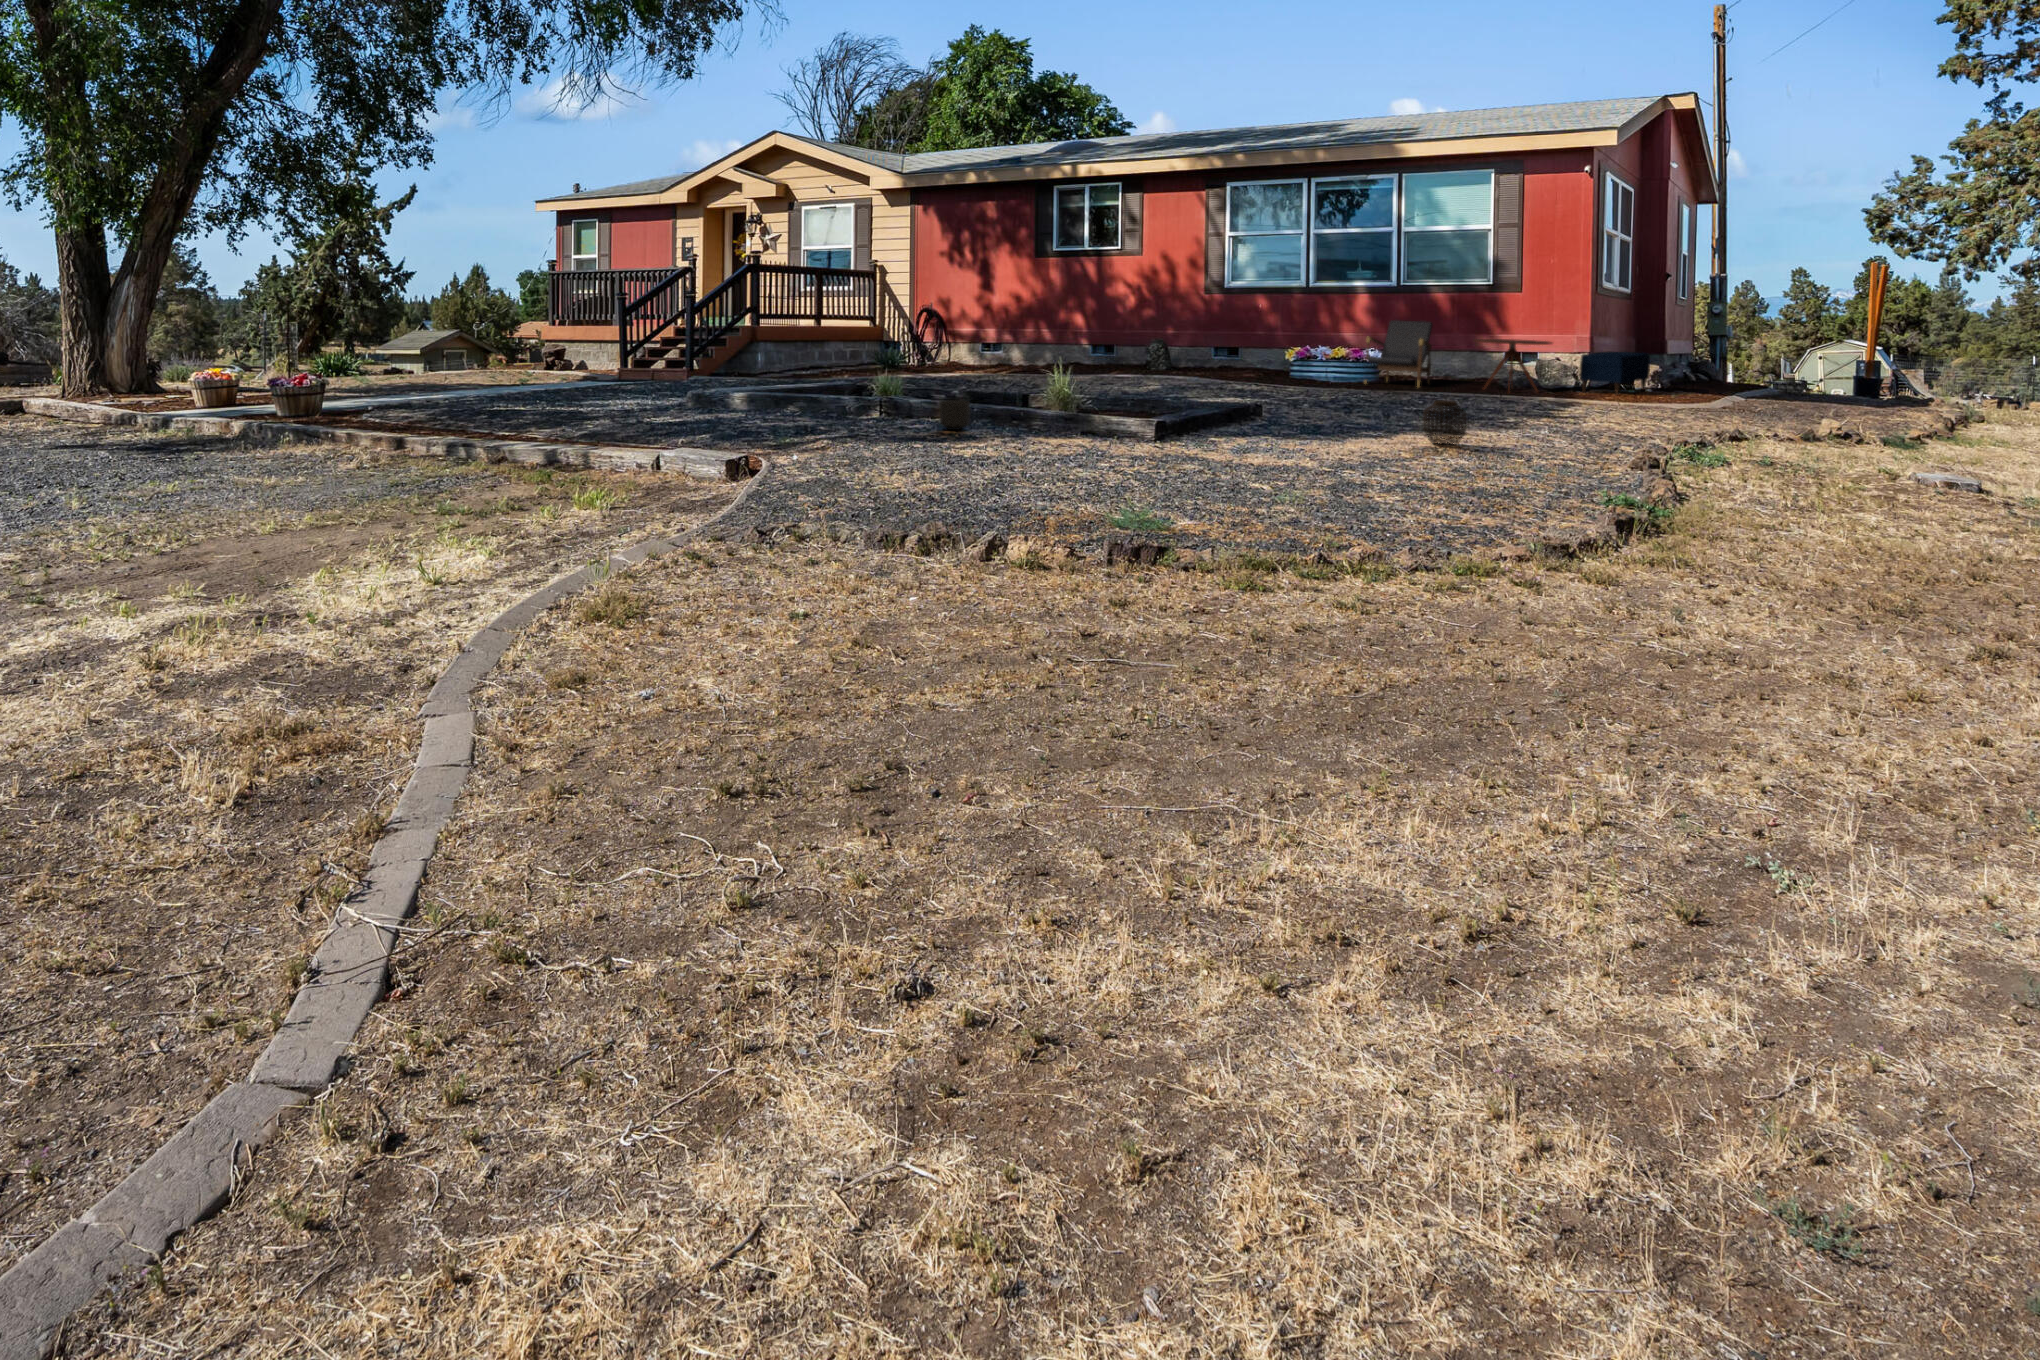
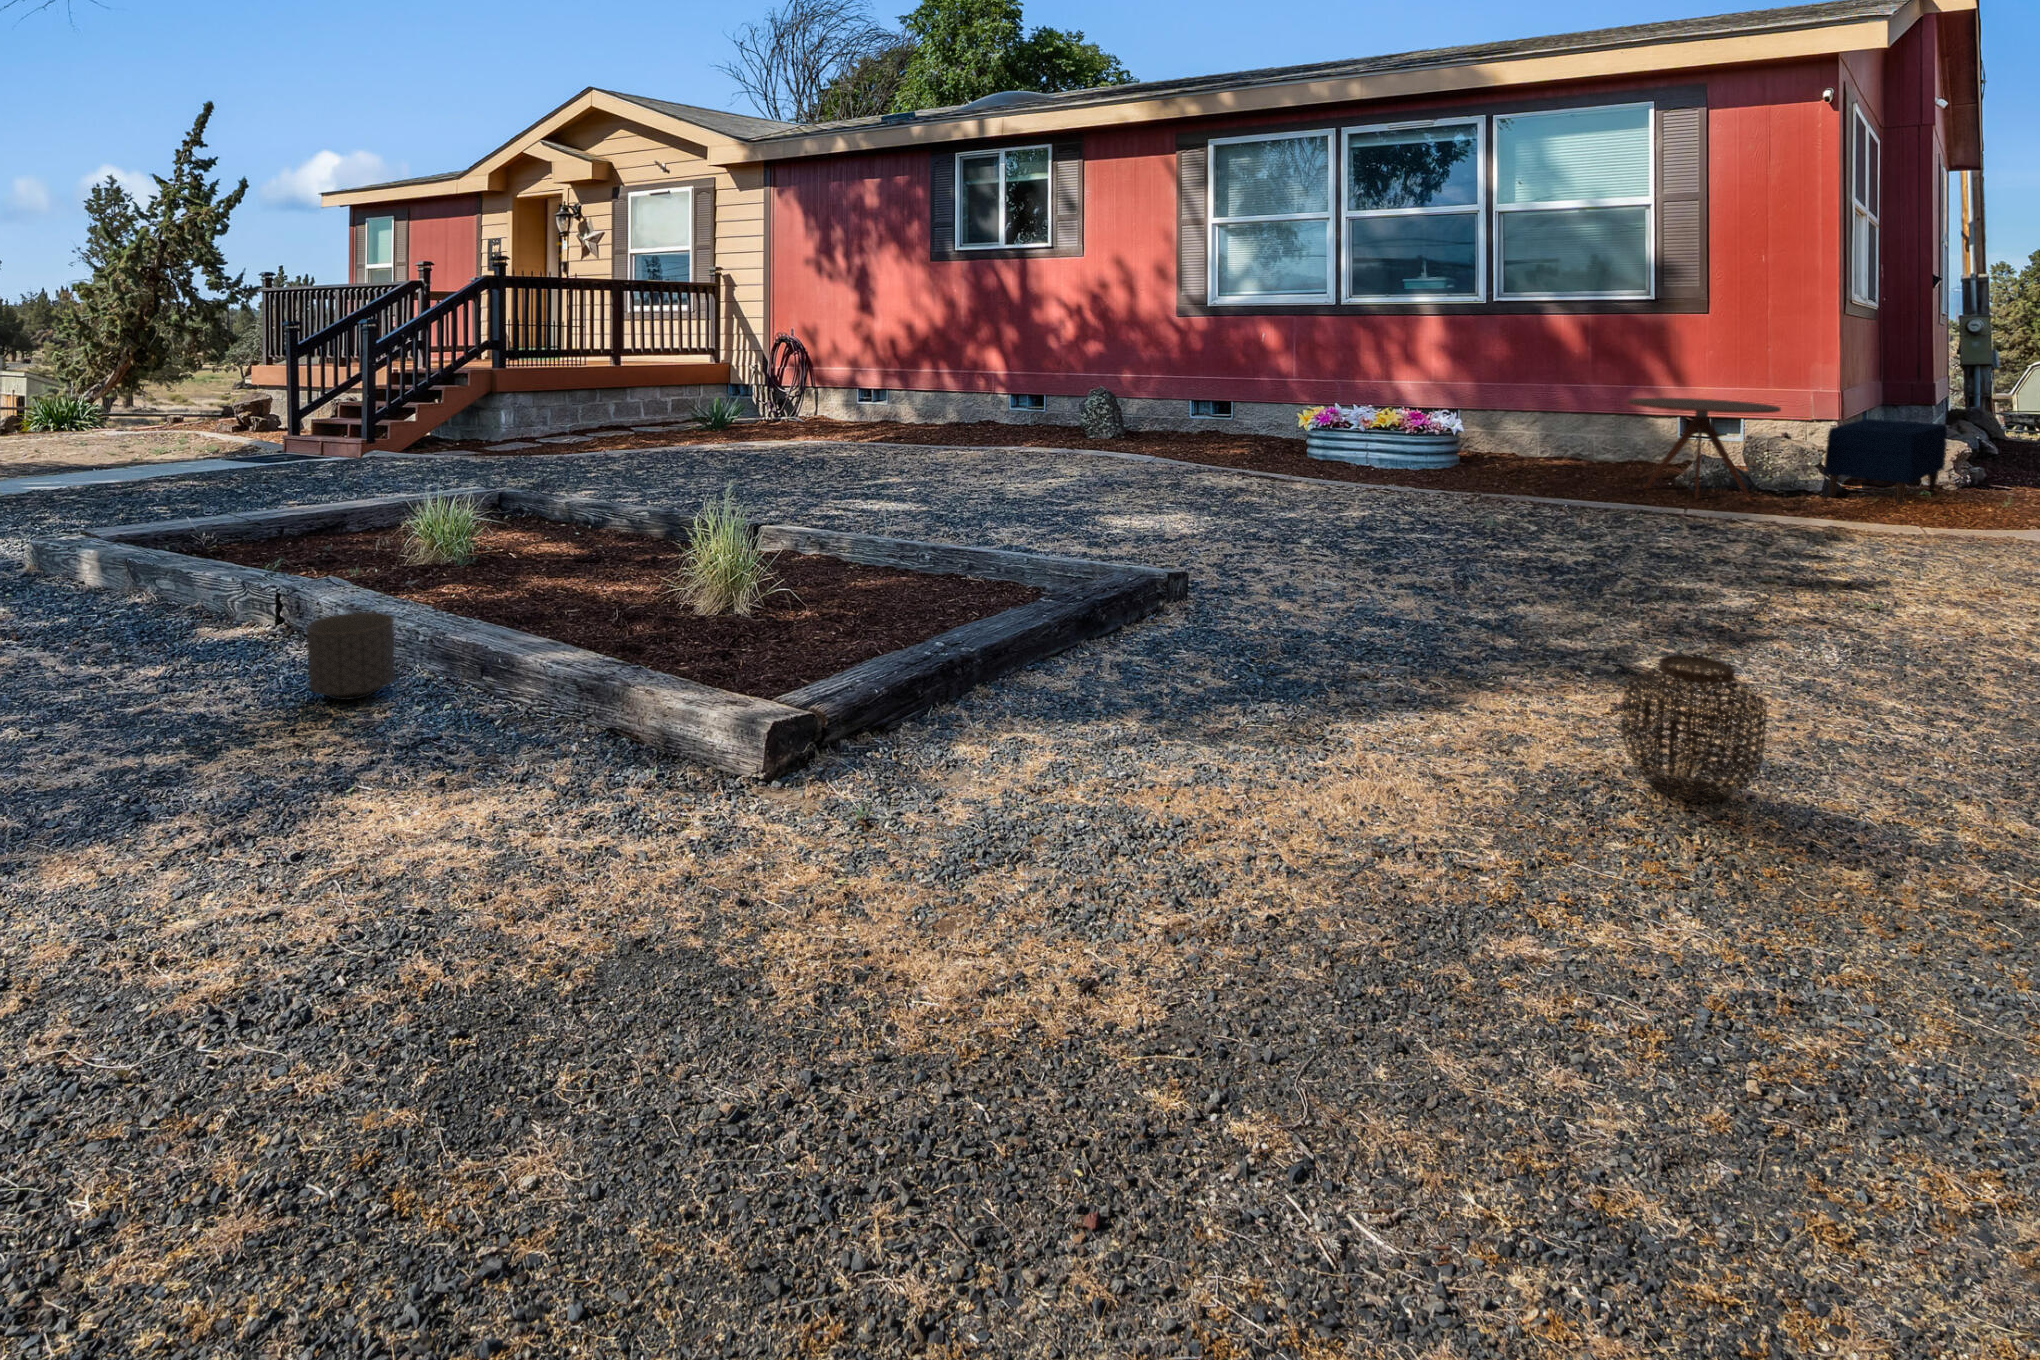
lounge chair: present [1365,320,1433,387] -> none [1431,363,1551,483]

